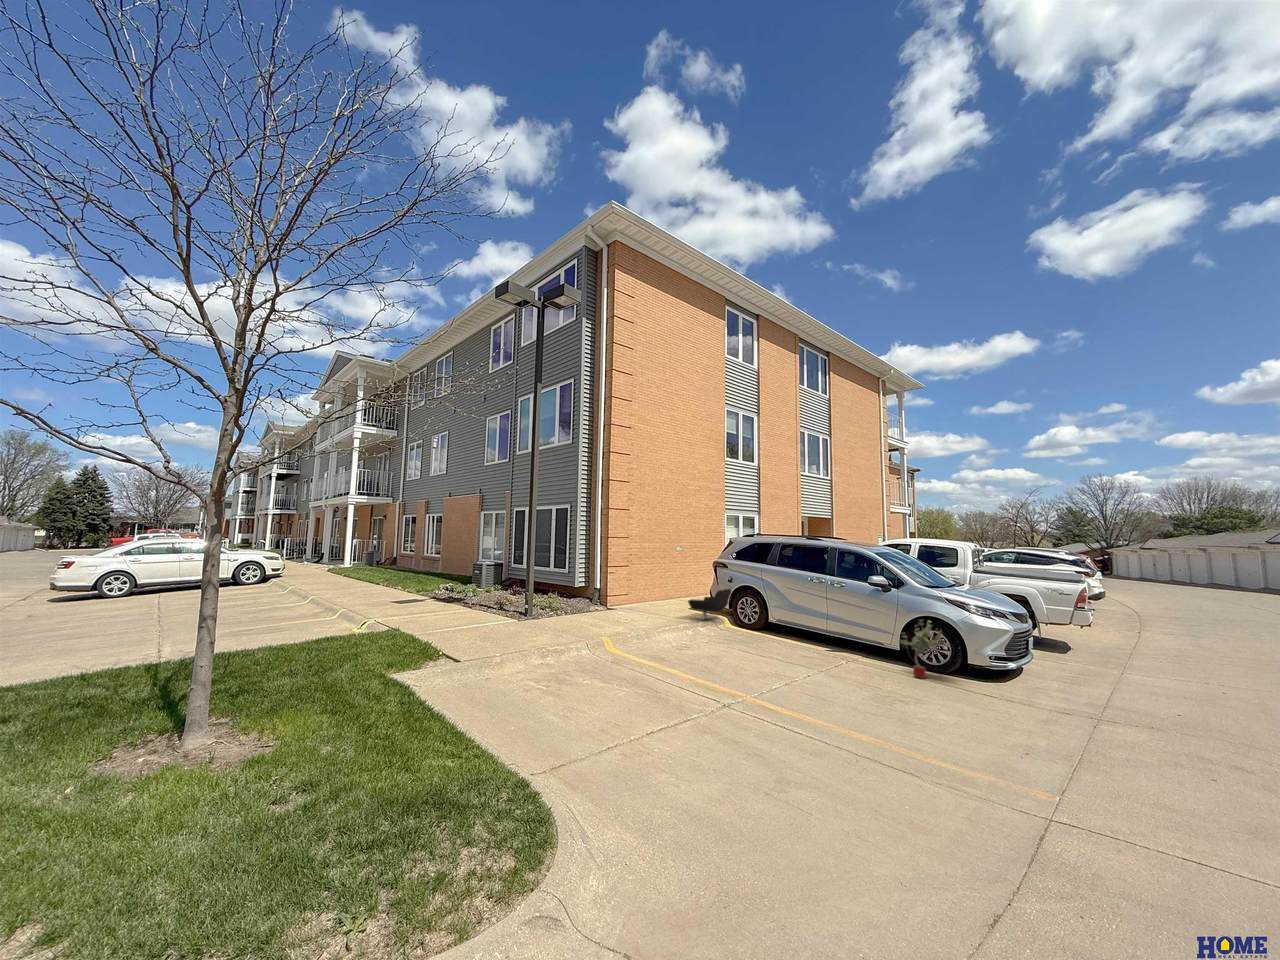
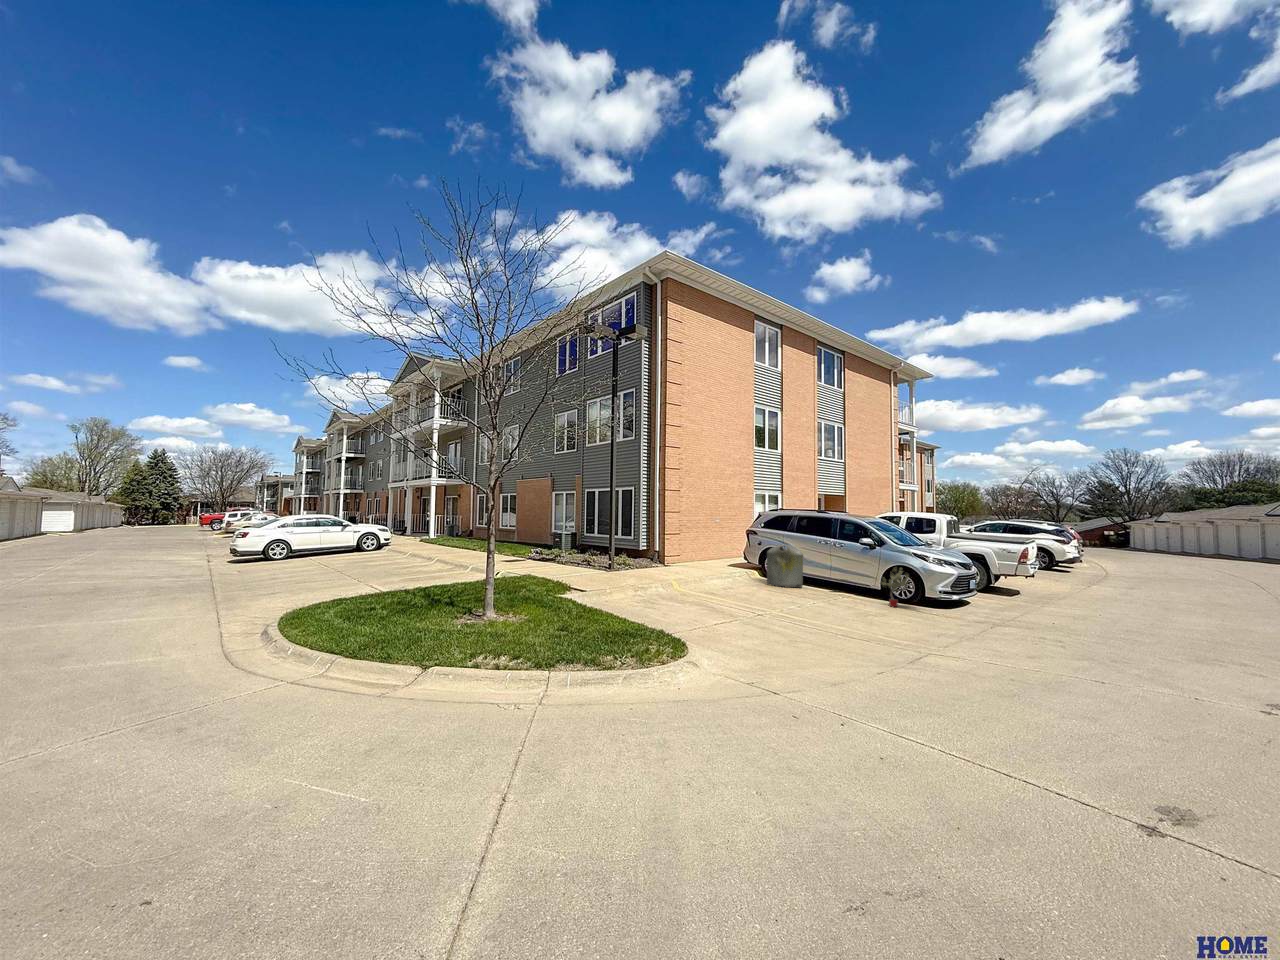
trash can: none [739,583,788,643] -> present [767,545,803,588]
lounge chair: present [688,589,731,622] -> none [728,549,761,574]

